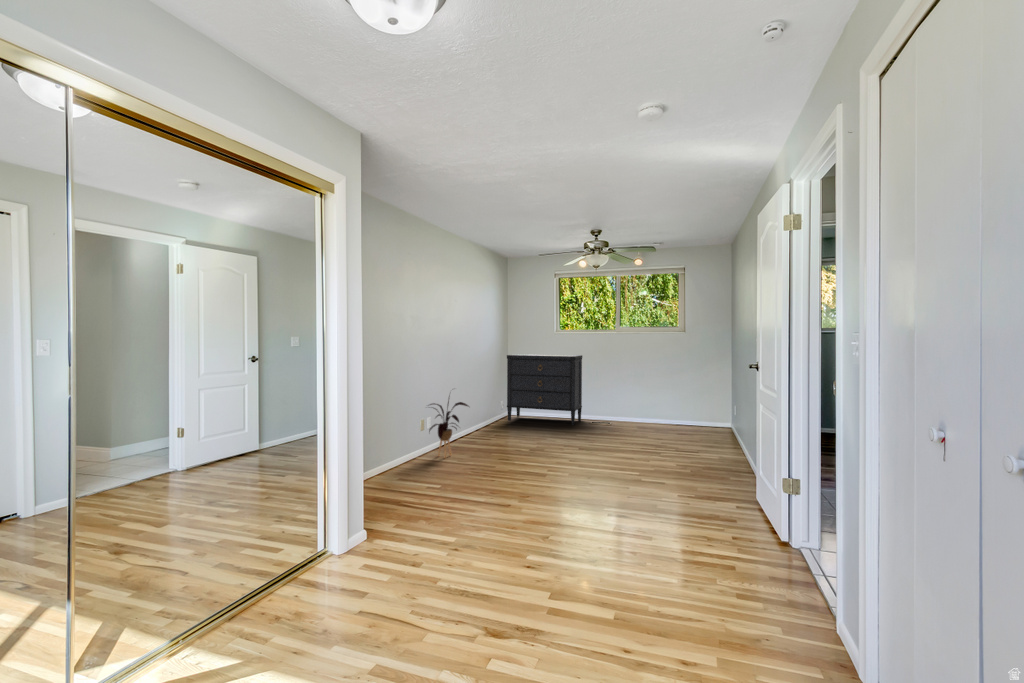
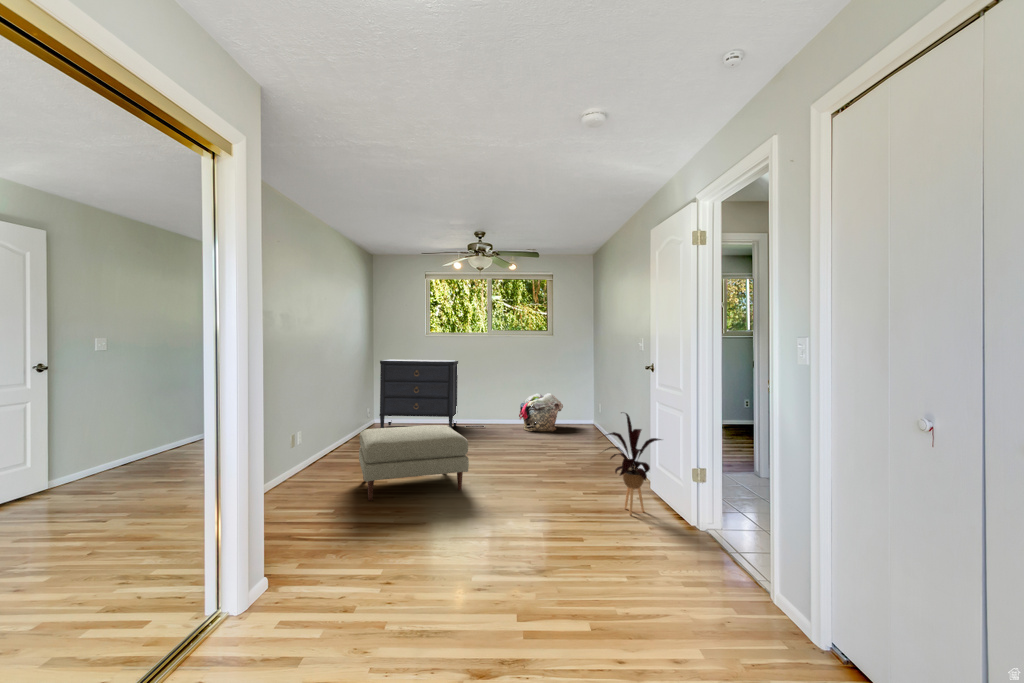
laundry basket: none [643,391,694,432] -> present [519,393,563,432]
house plant: present [429,400,468,458] -> present [607,413,661,515]
ottoman: none [466,418,562,482] -> present [359,425,469,501]

